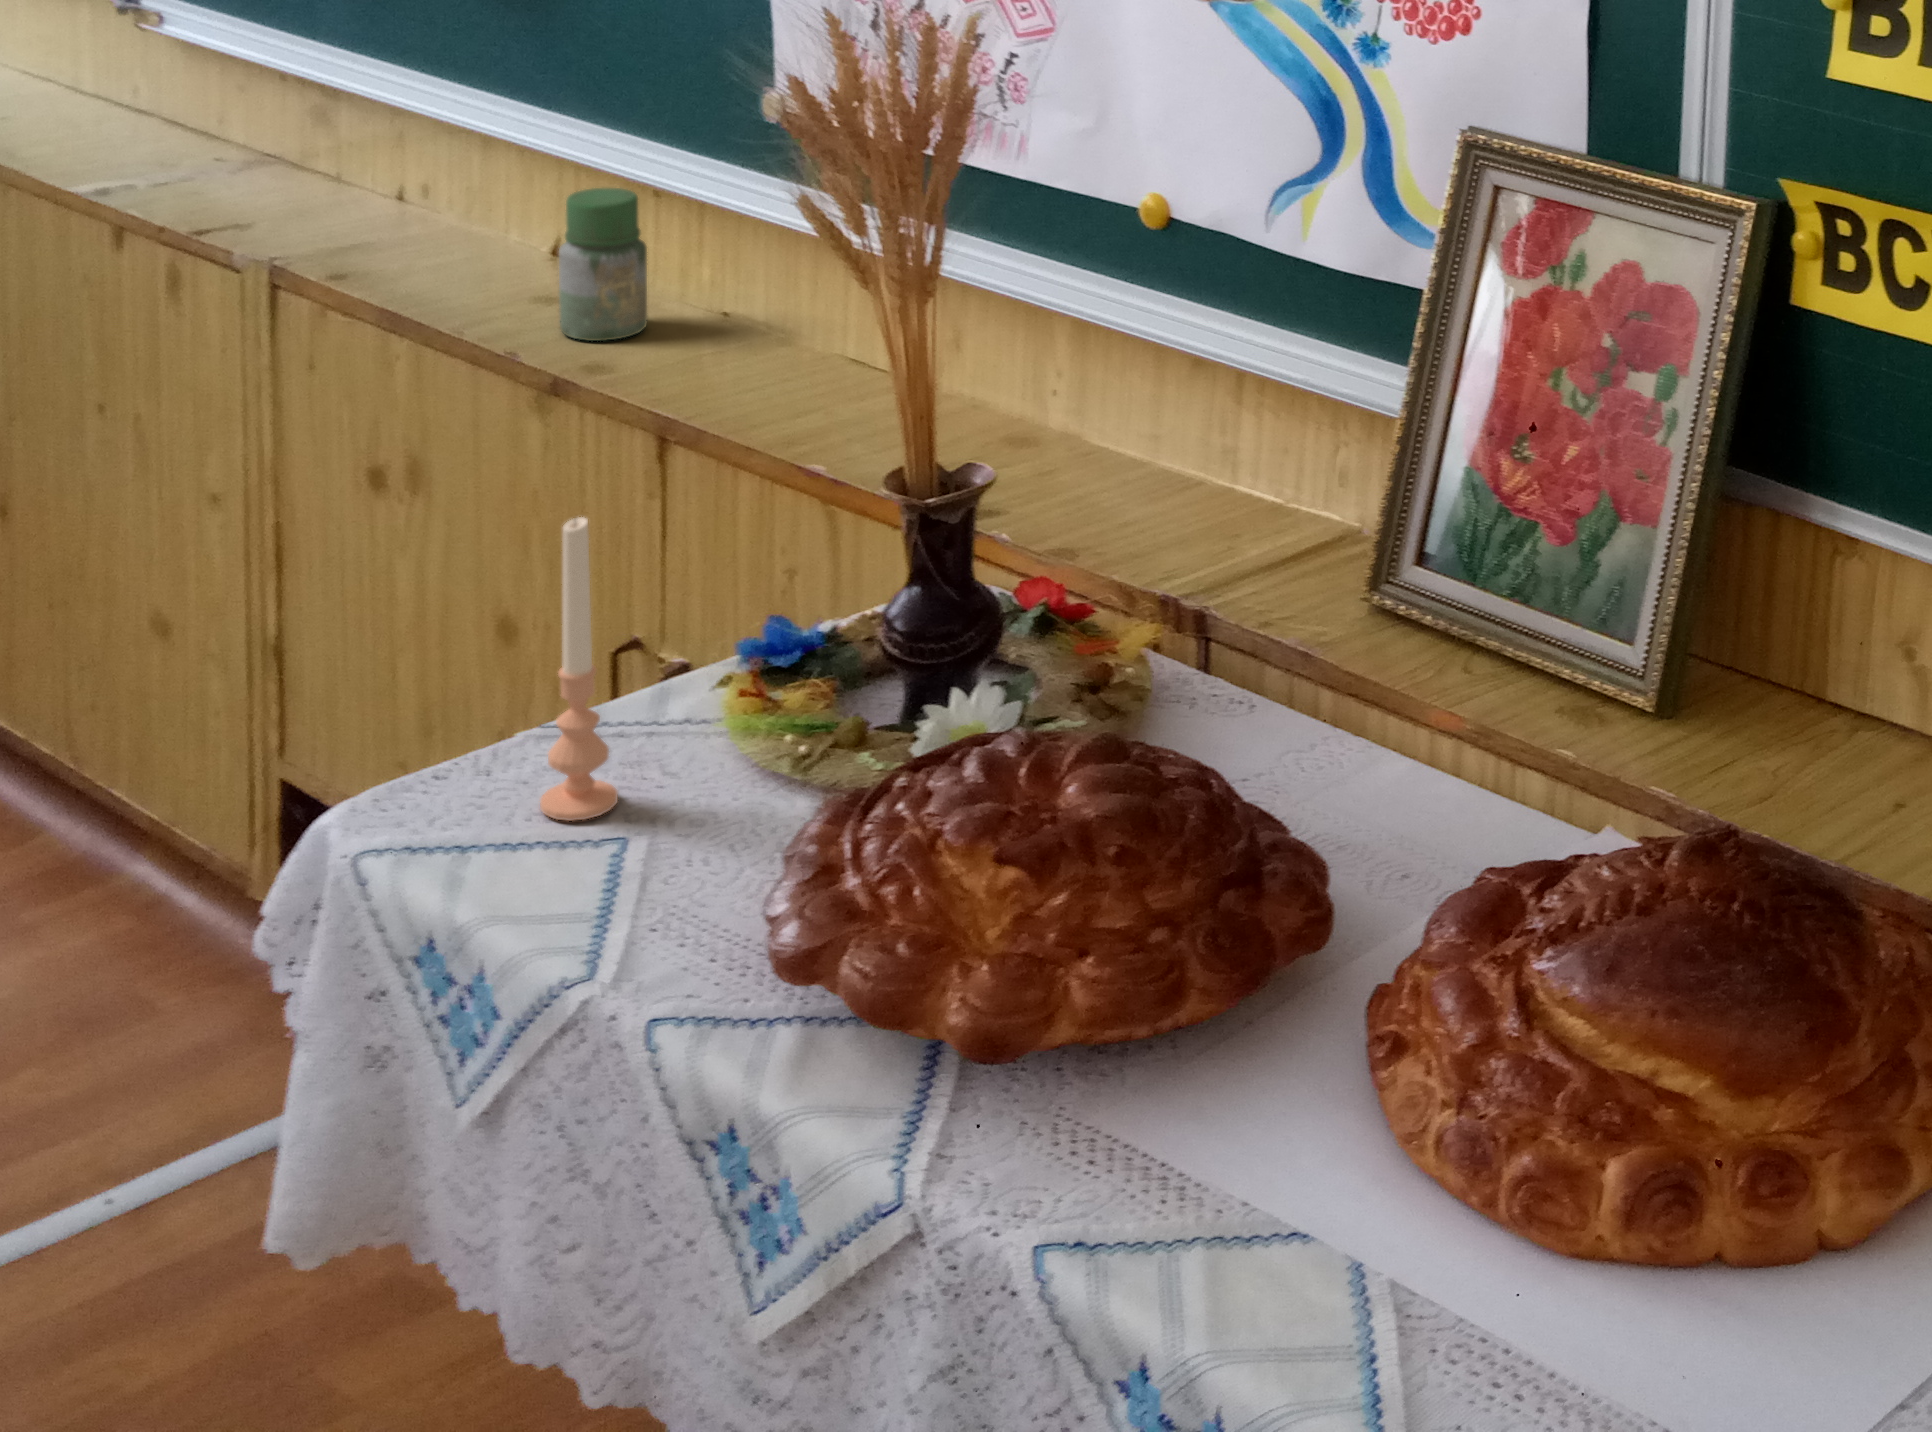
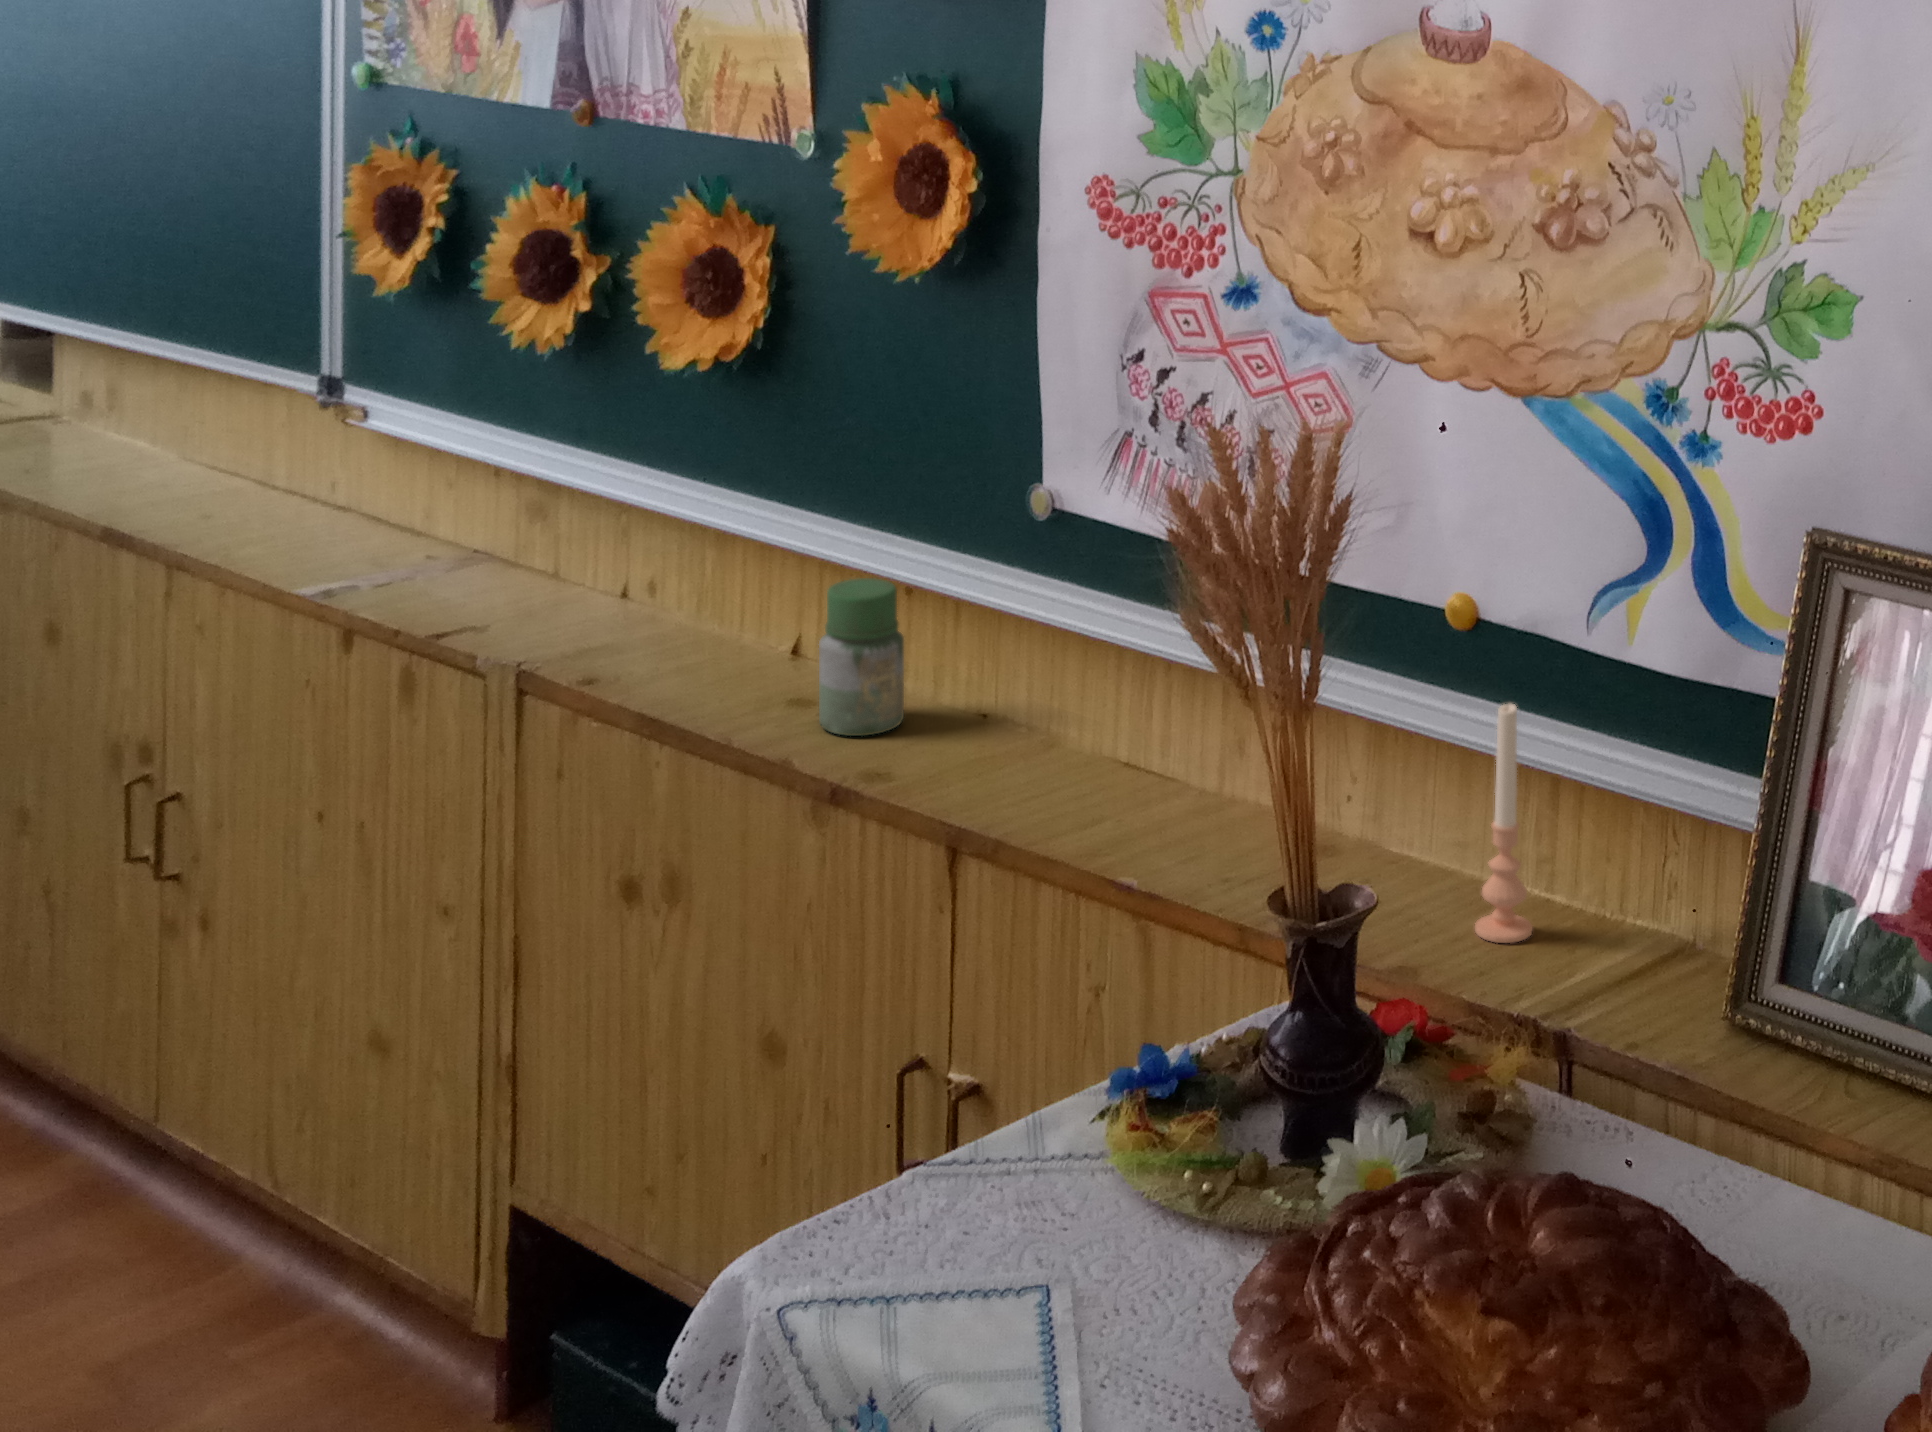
candle: present [540,517,618,821] -> present [1475,703,1533,943]

